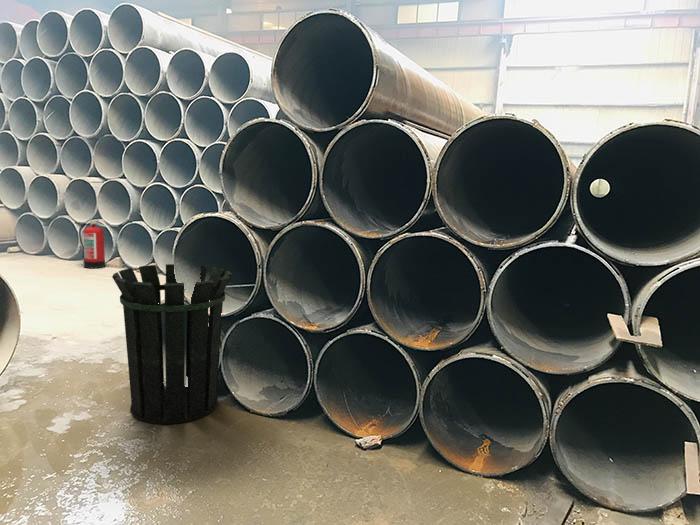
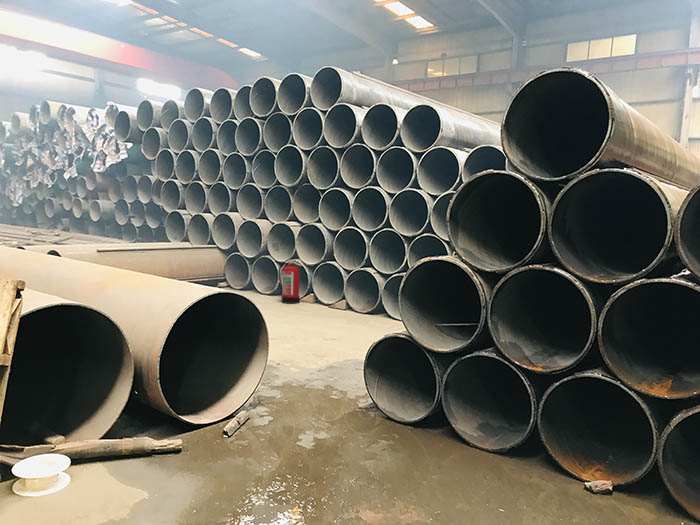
waste bin: present [112,264,232,424] -> none [353,303,455,449]

